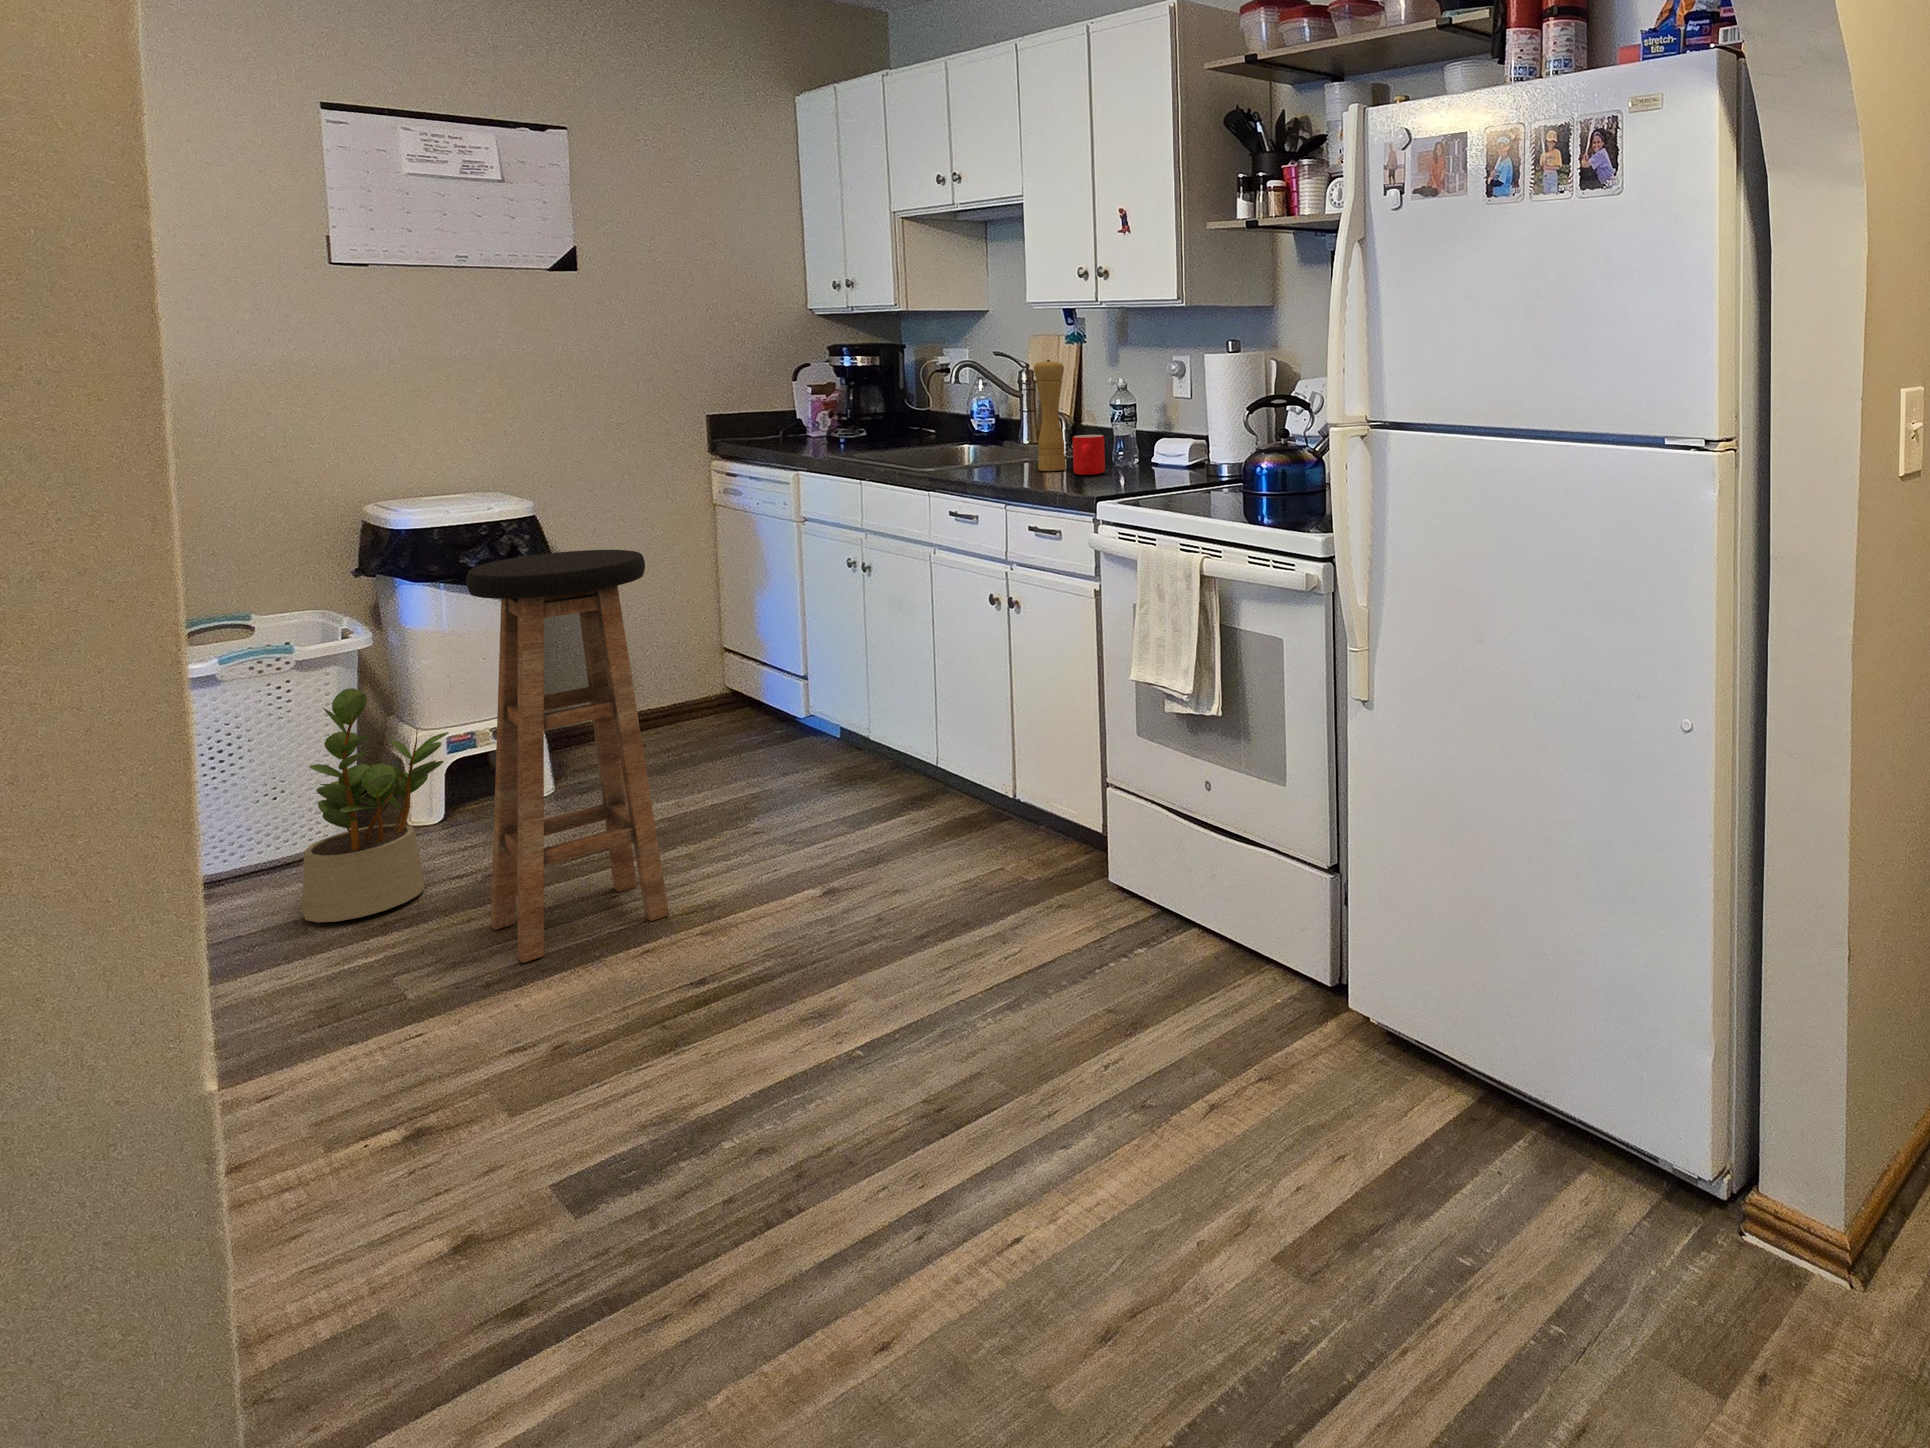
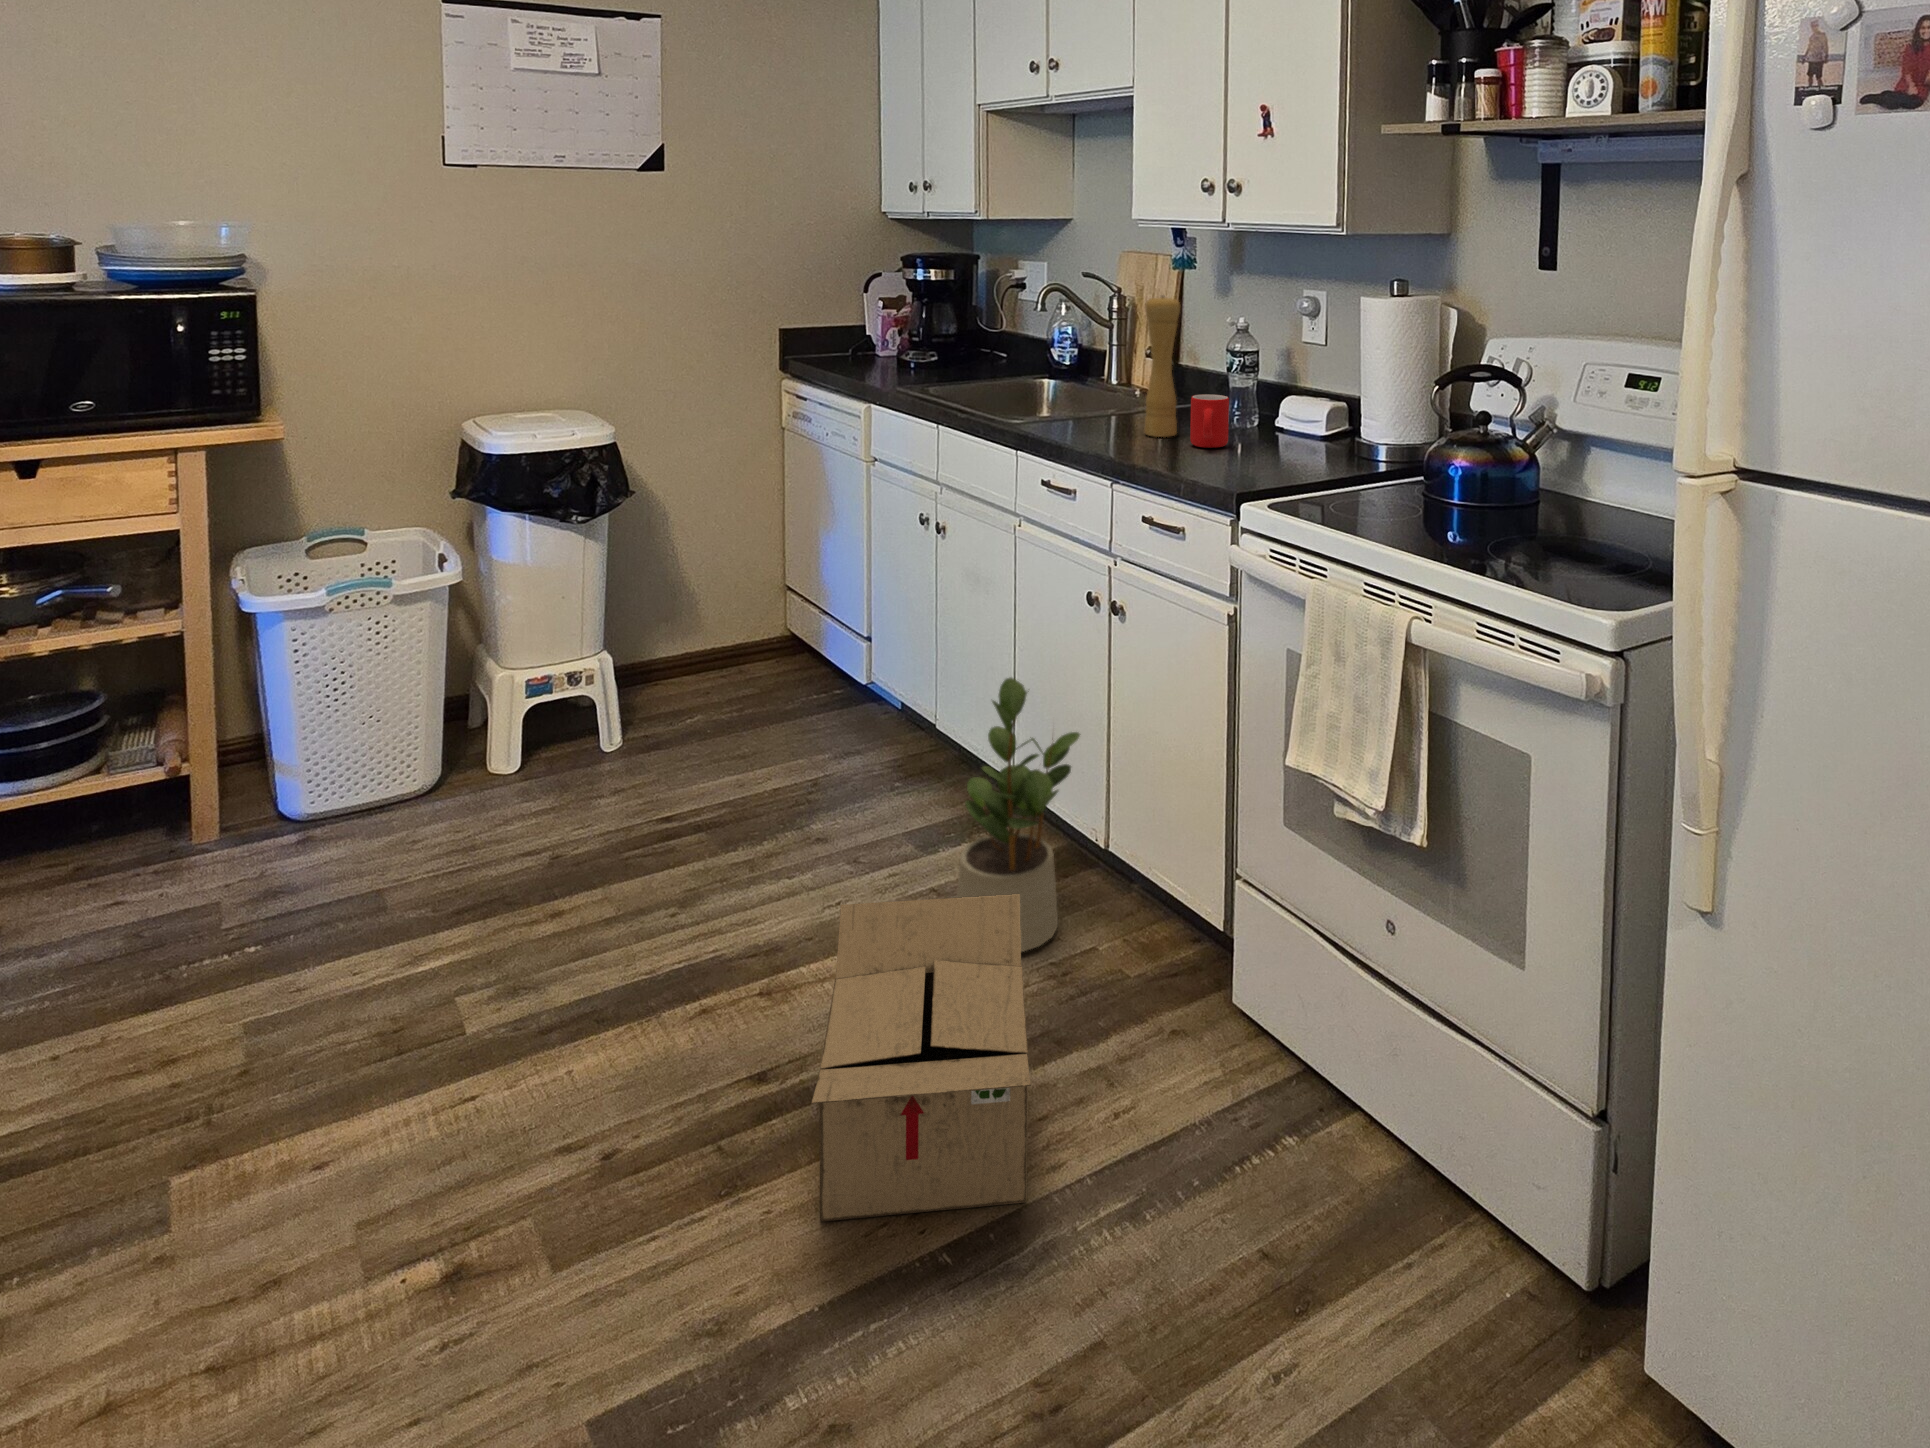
bar stool: present [466,550,669,963] -> none [544,510,727,1004]
potted plant: present [302,688,449,922] -> present [957,678,1080,952]
cardboard box: none [738,807,930,1050] -> present [811,894,1031,1221]

